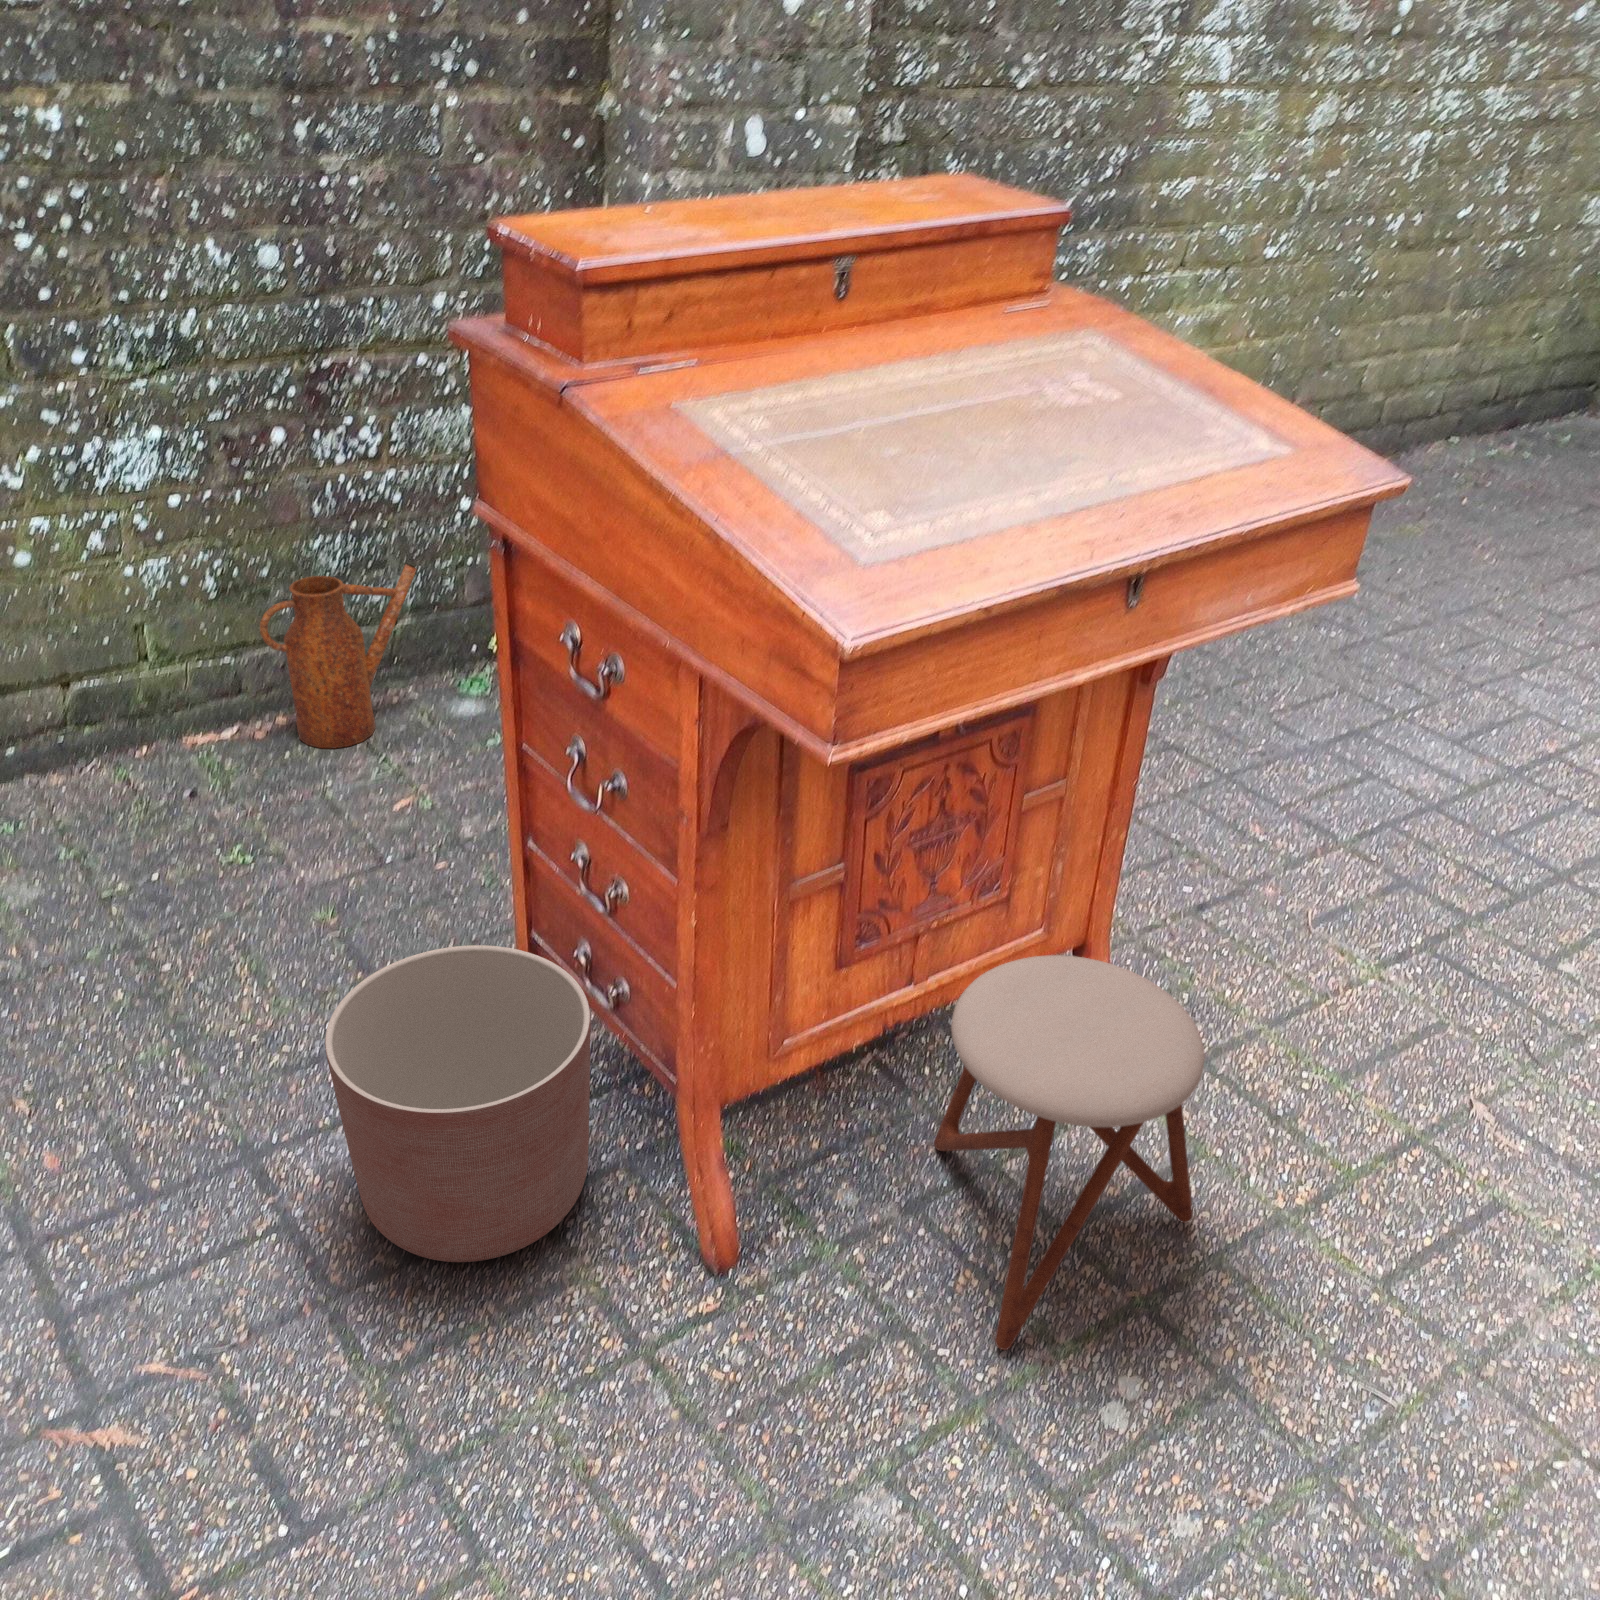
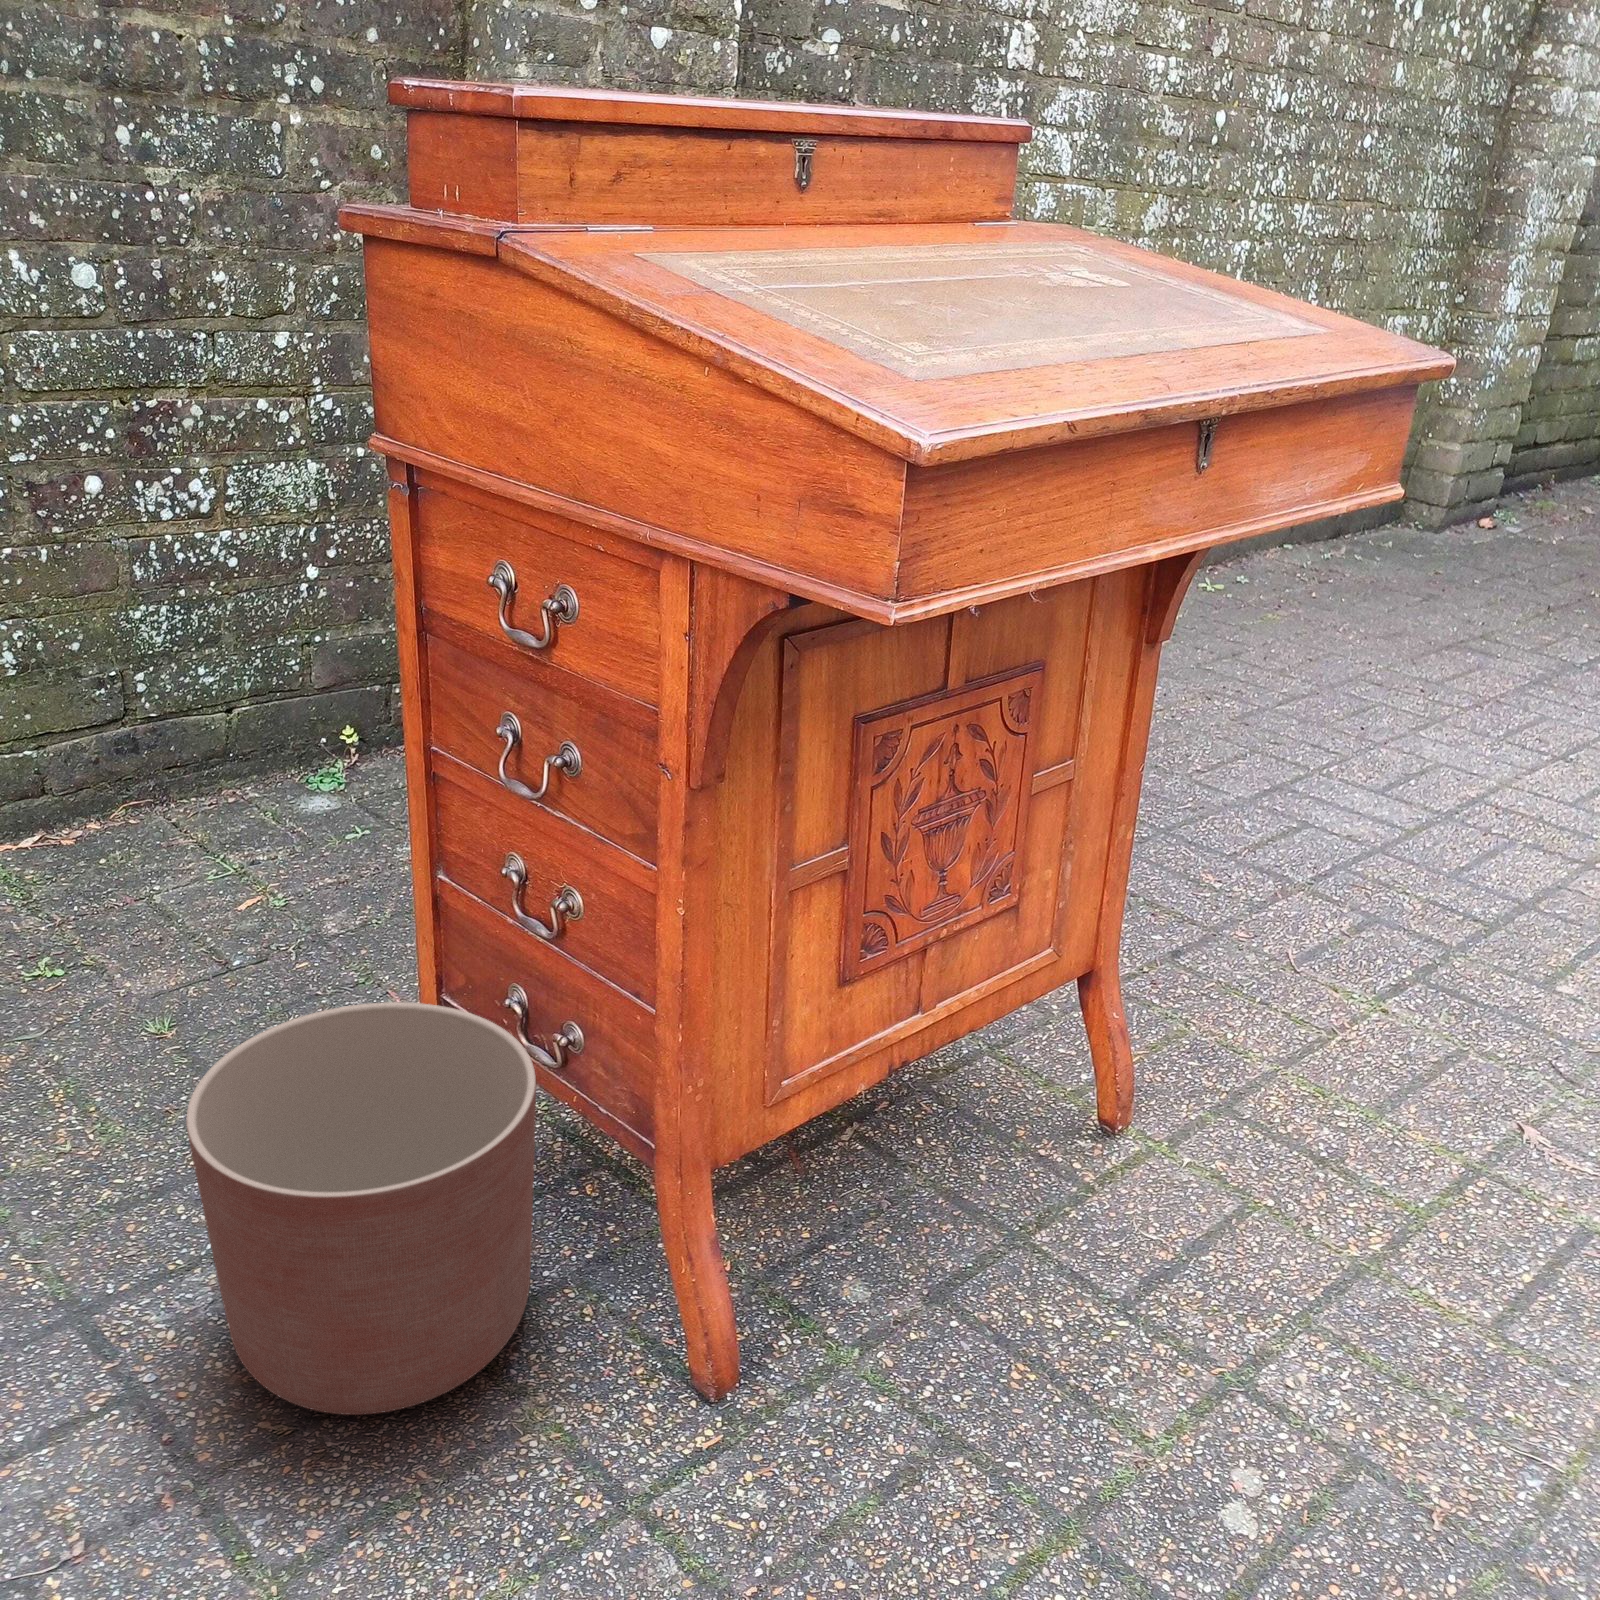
watering can: present [260,564,417,749] -> none [71,631,259,847]
stool: present [934,955,1205,1350] -> none [945,961,1299,1454]

